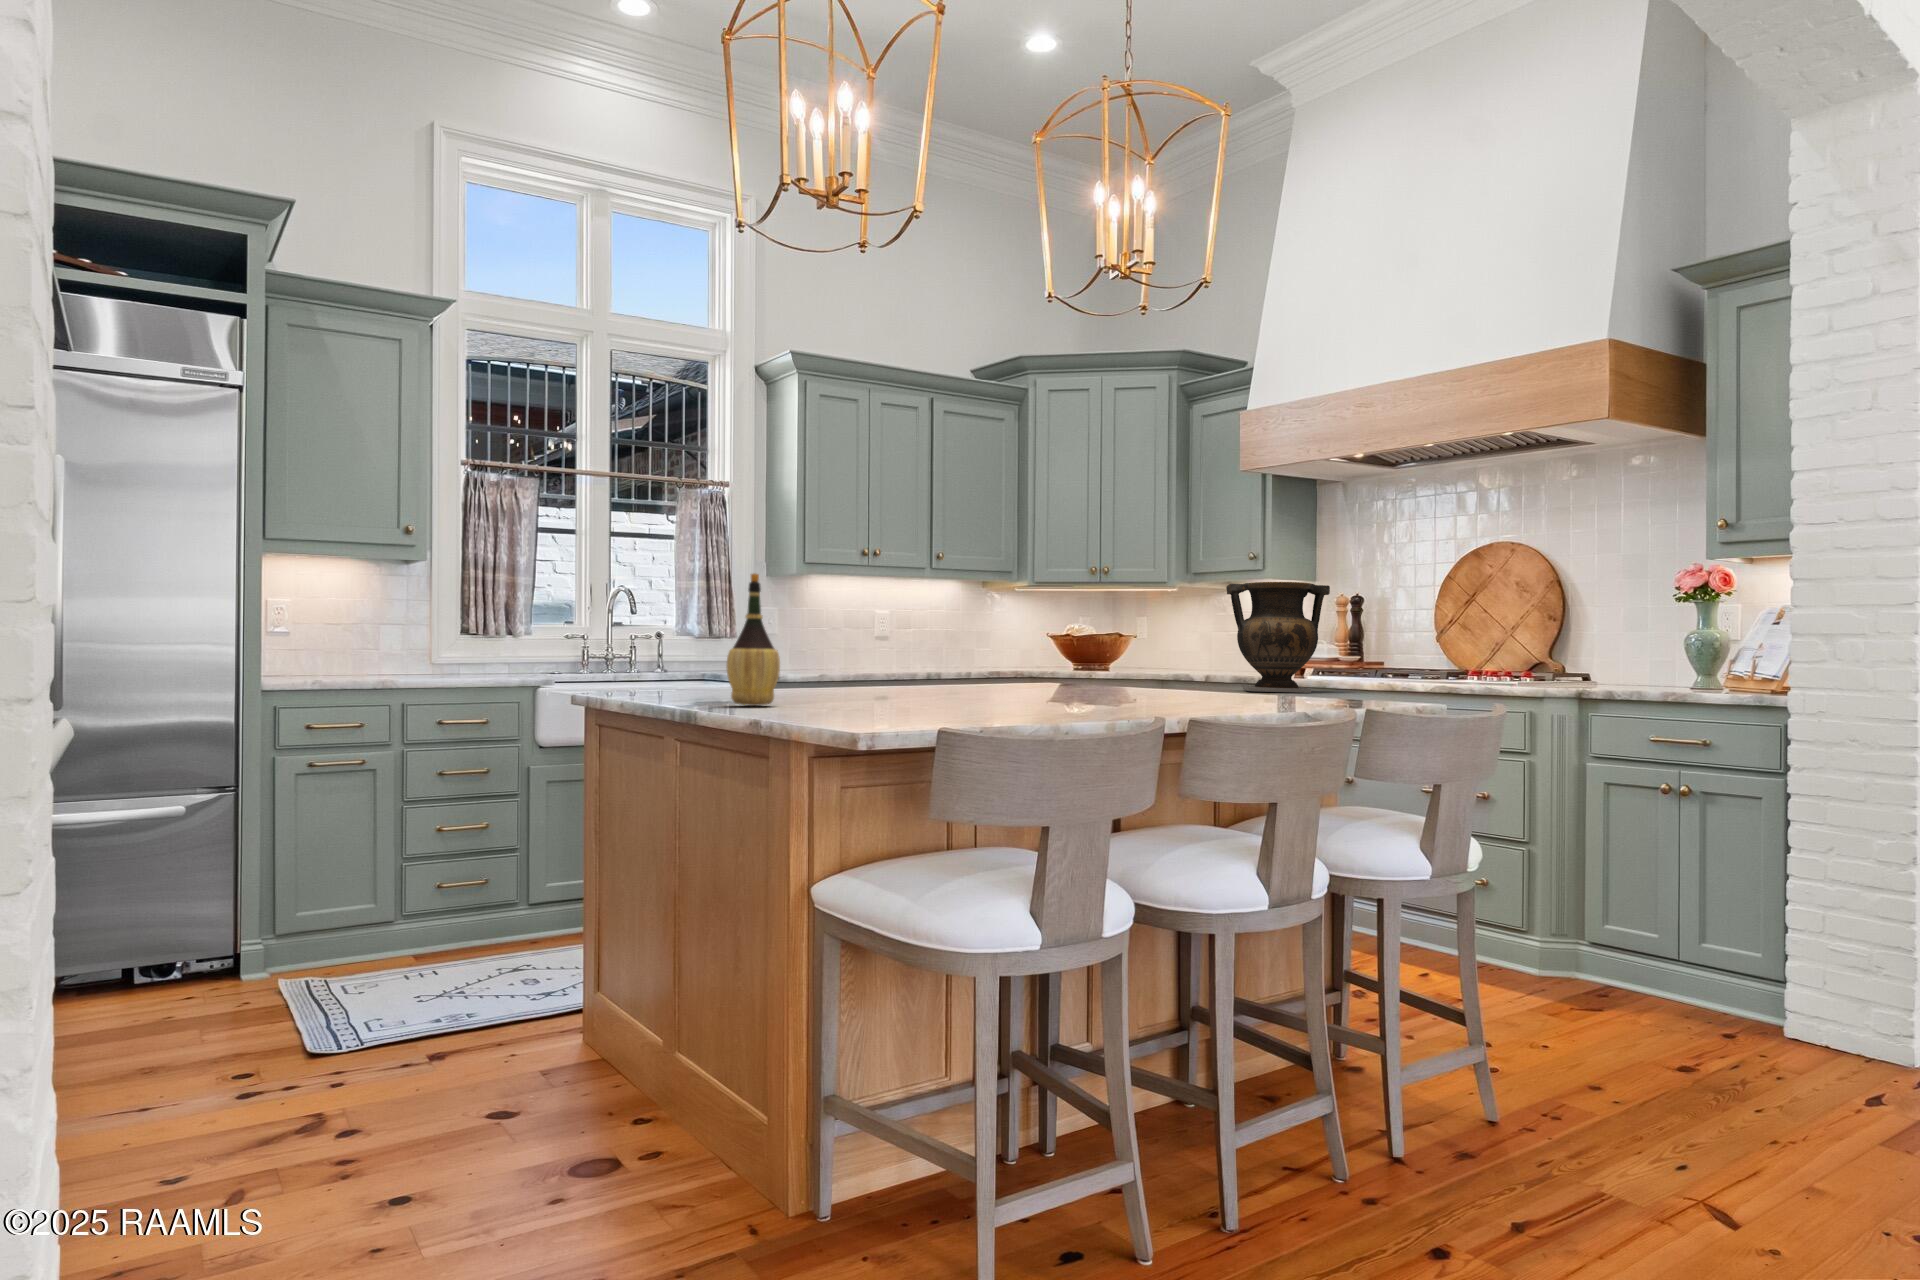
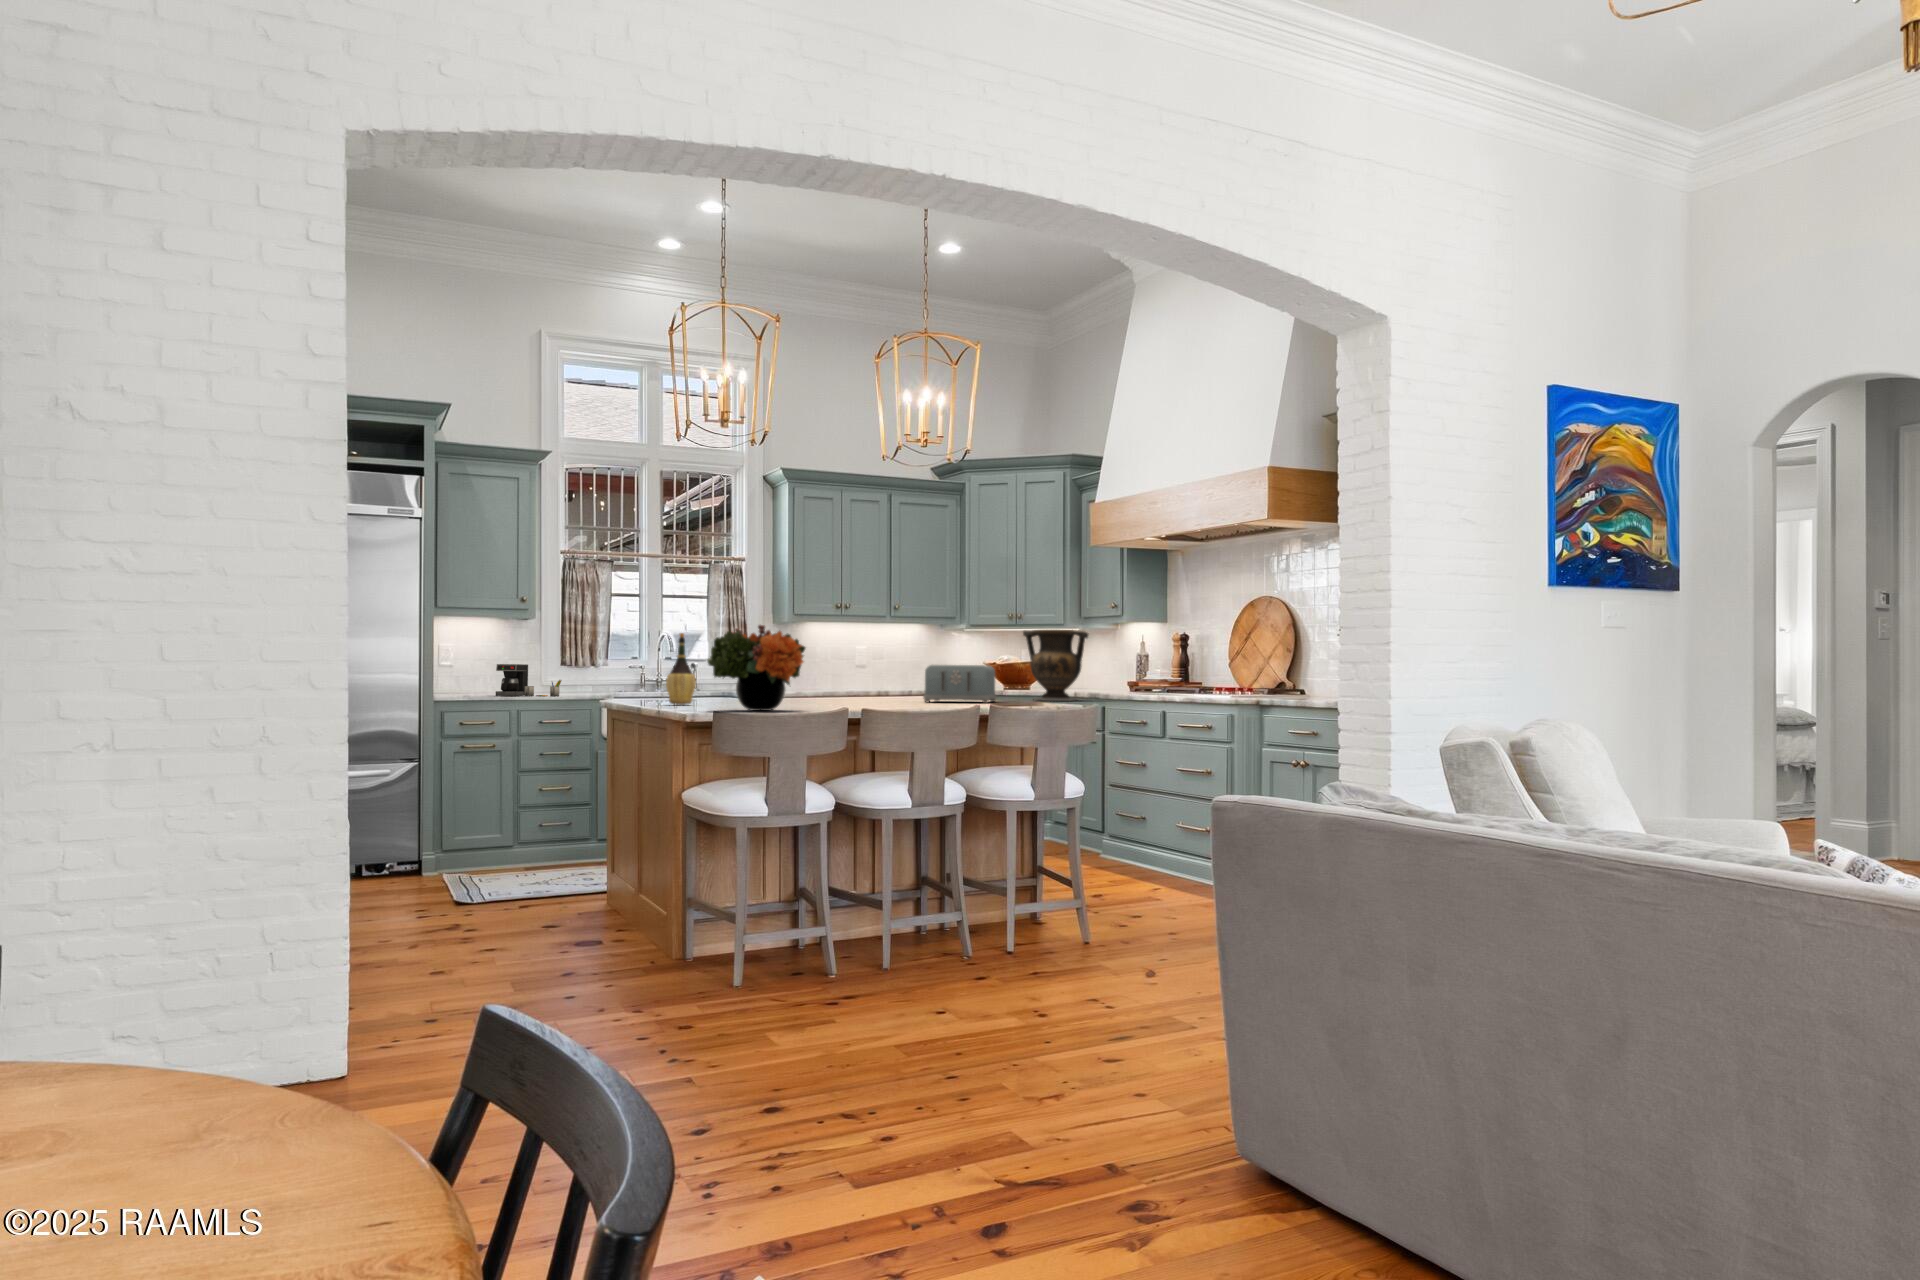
flower arrangement: none [884,550,1089,726] -> present [707,625,805,711]
coffee maker: none [365,631,475,683] -> present [496,664,561,696]
toaster: none [1109,635,1229,698] -> present [923,665,996,703]

